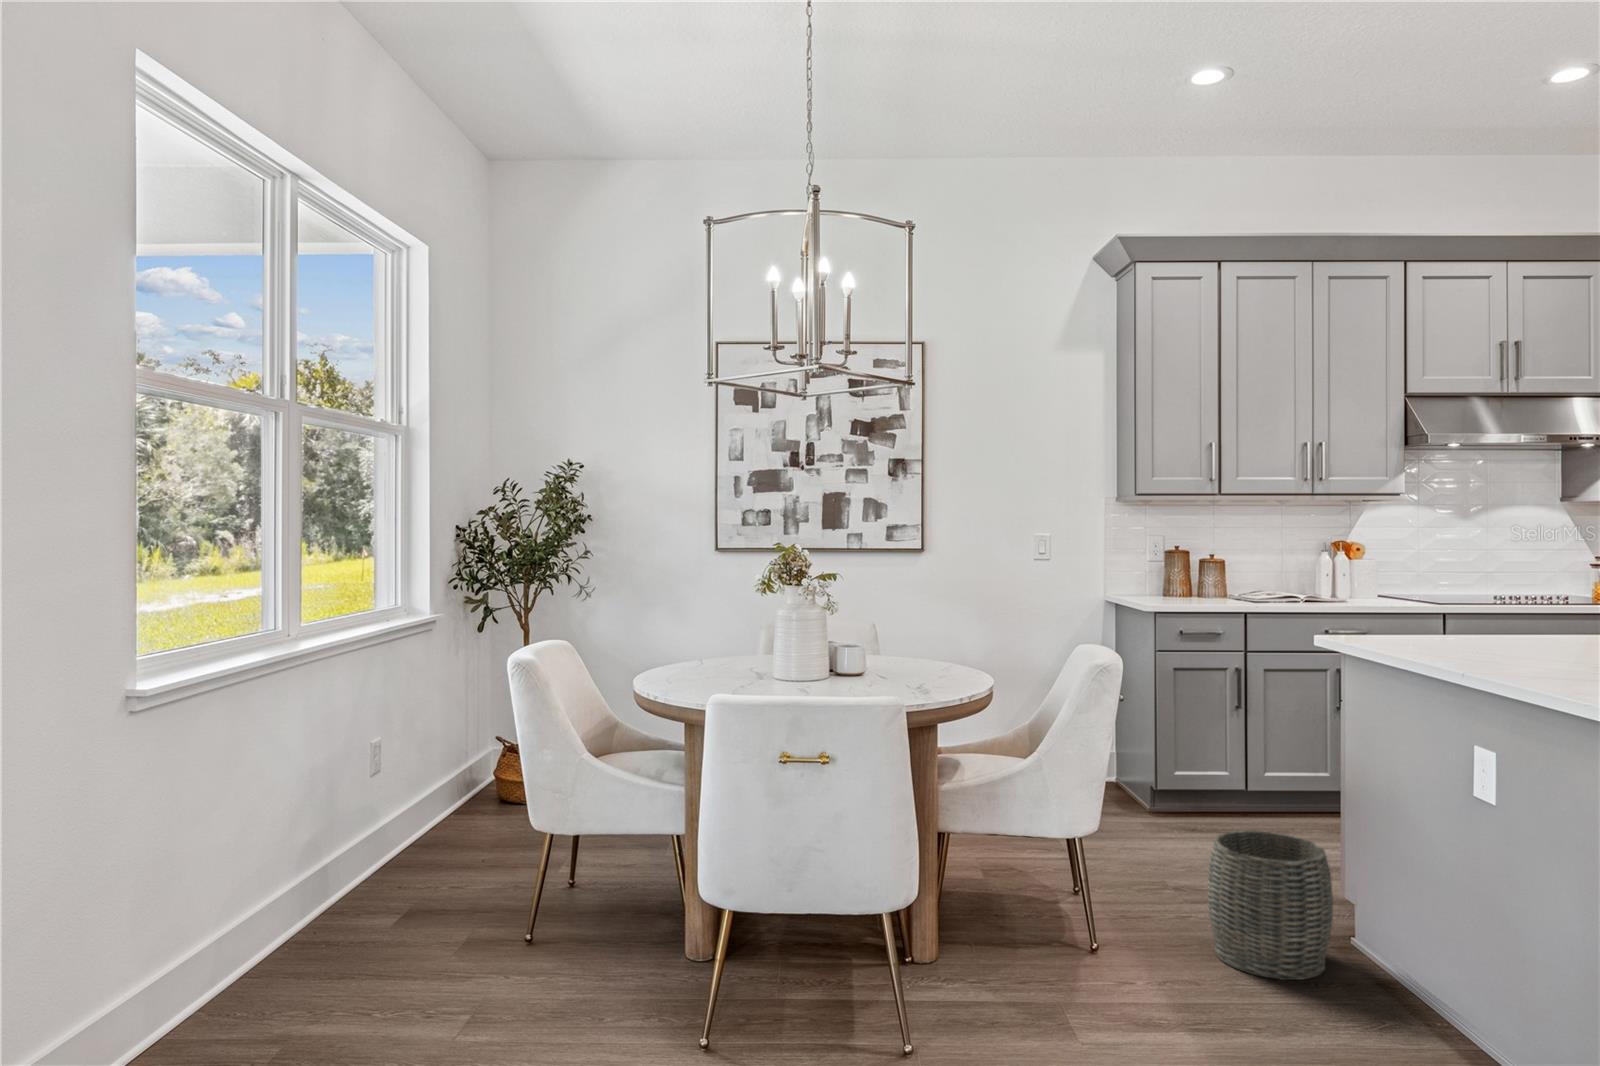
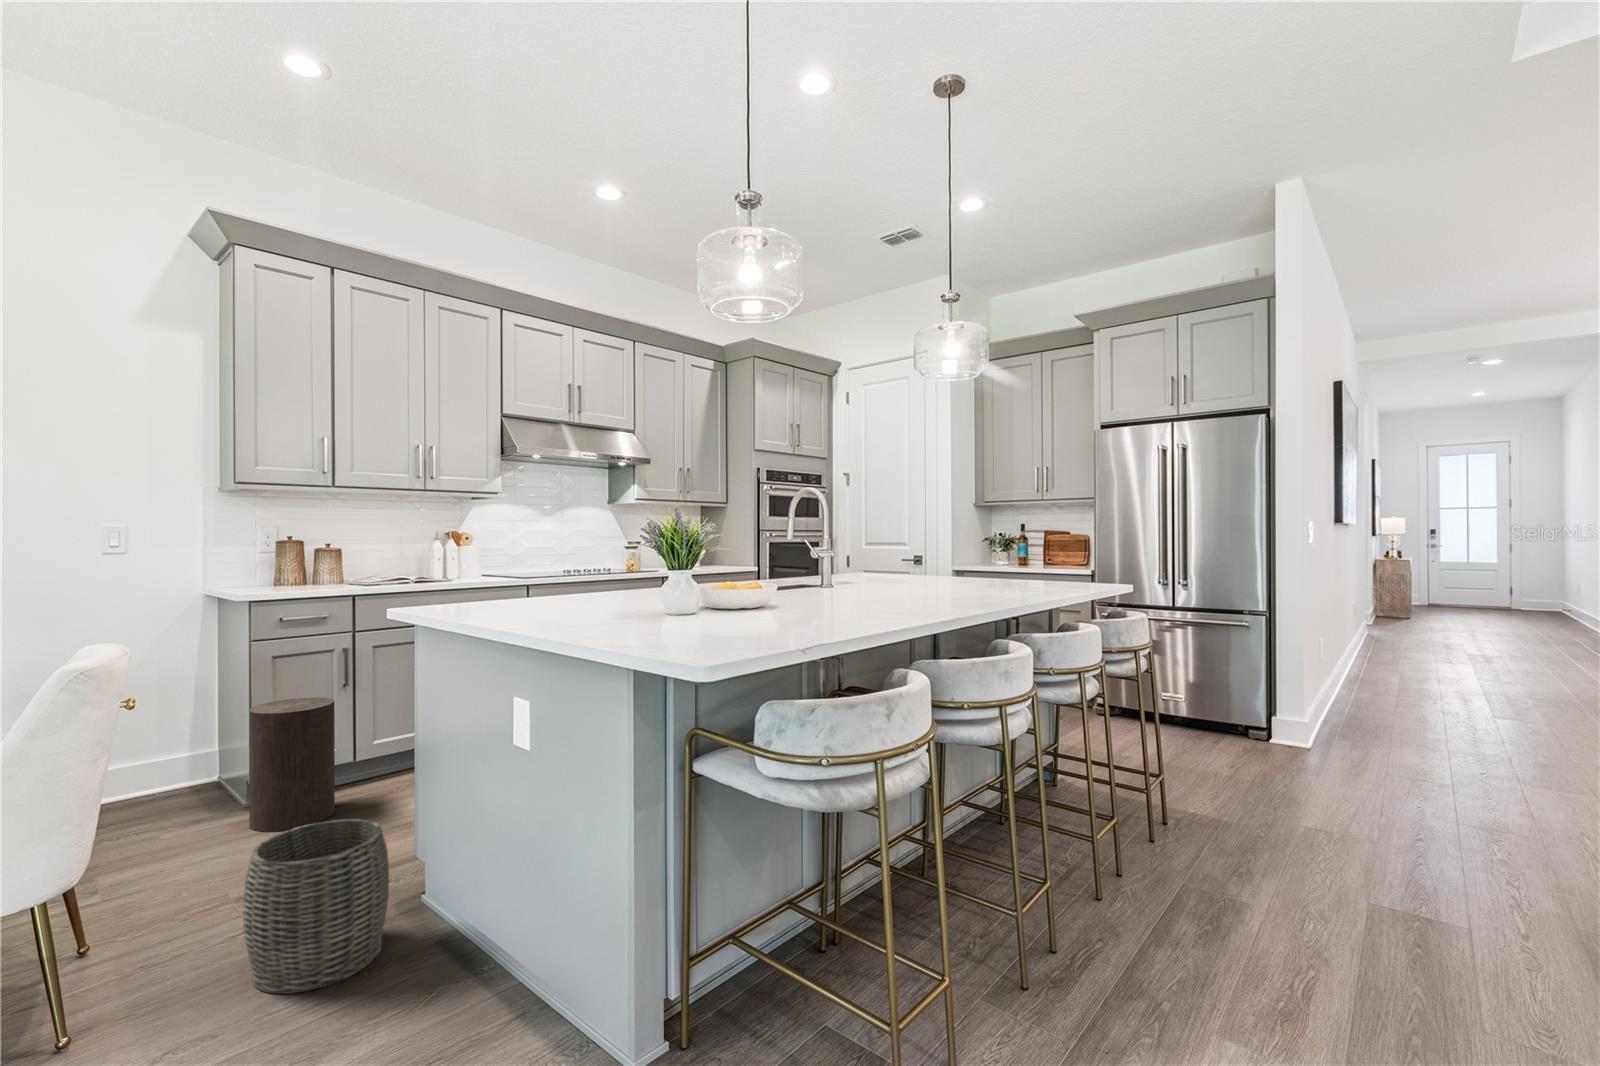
stool: none [1159,713,1234,841] -> present [250,697,335,832]

